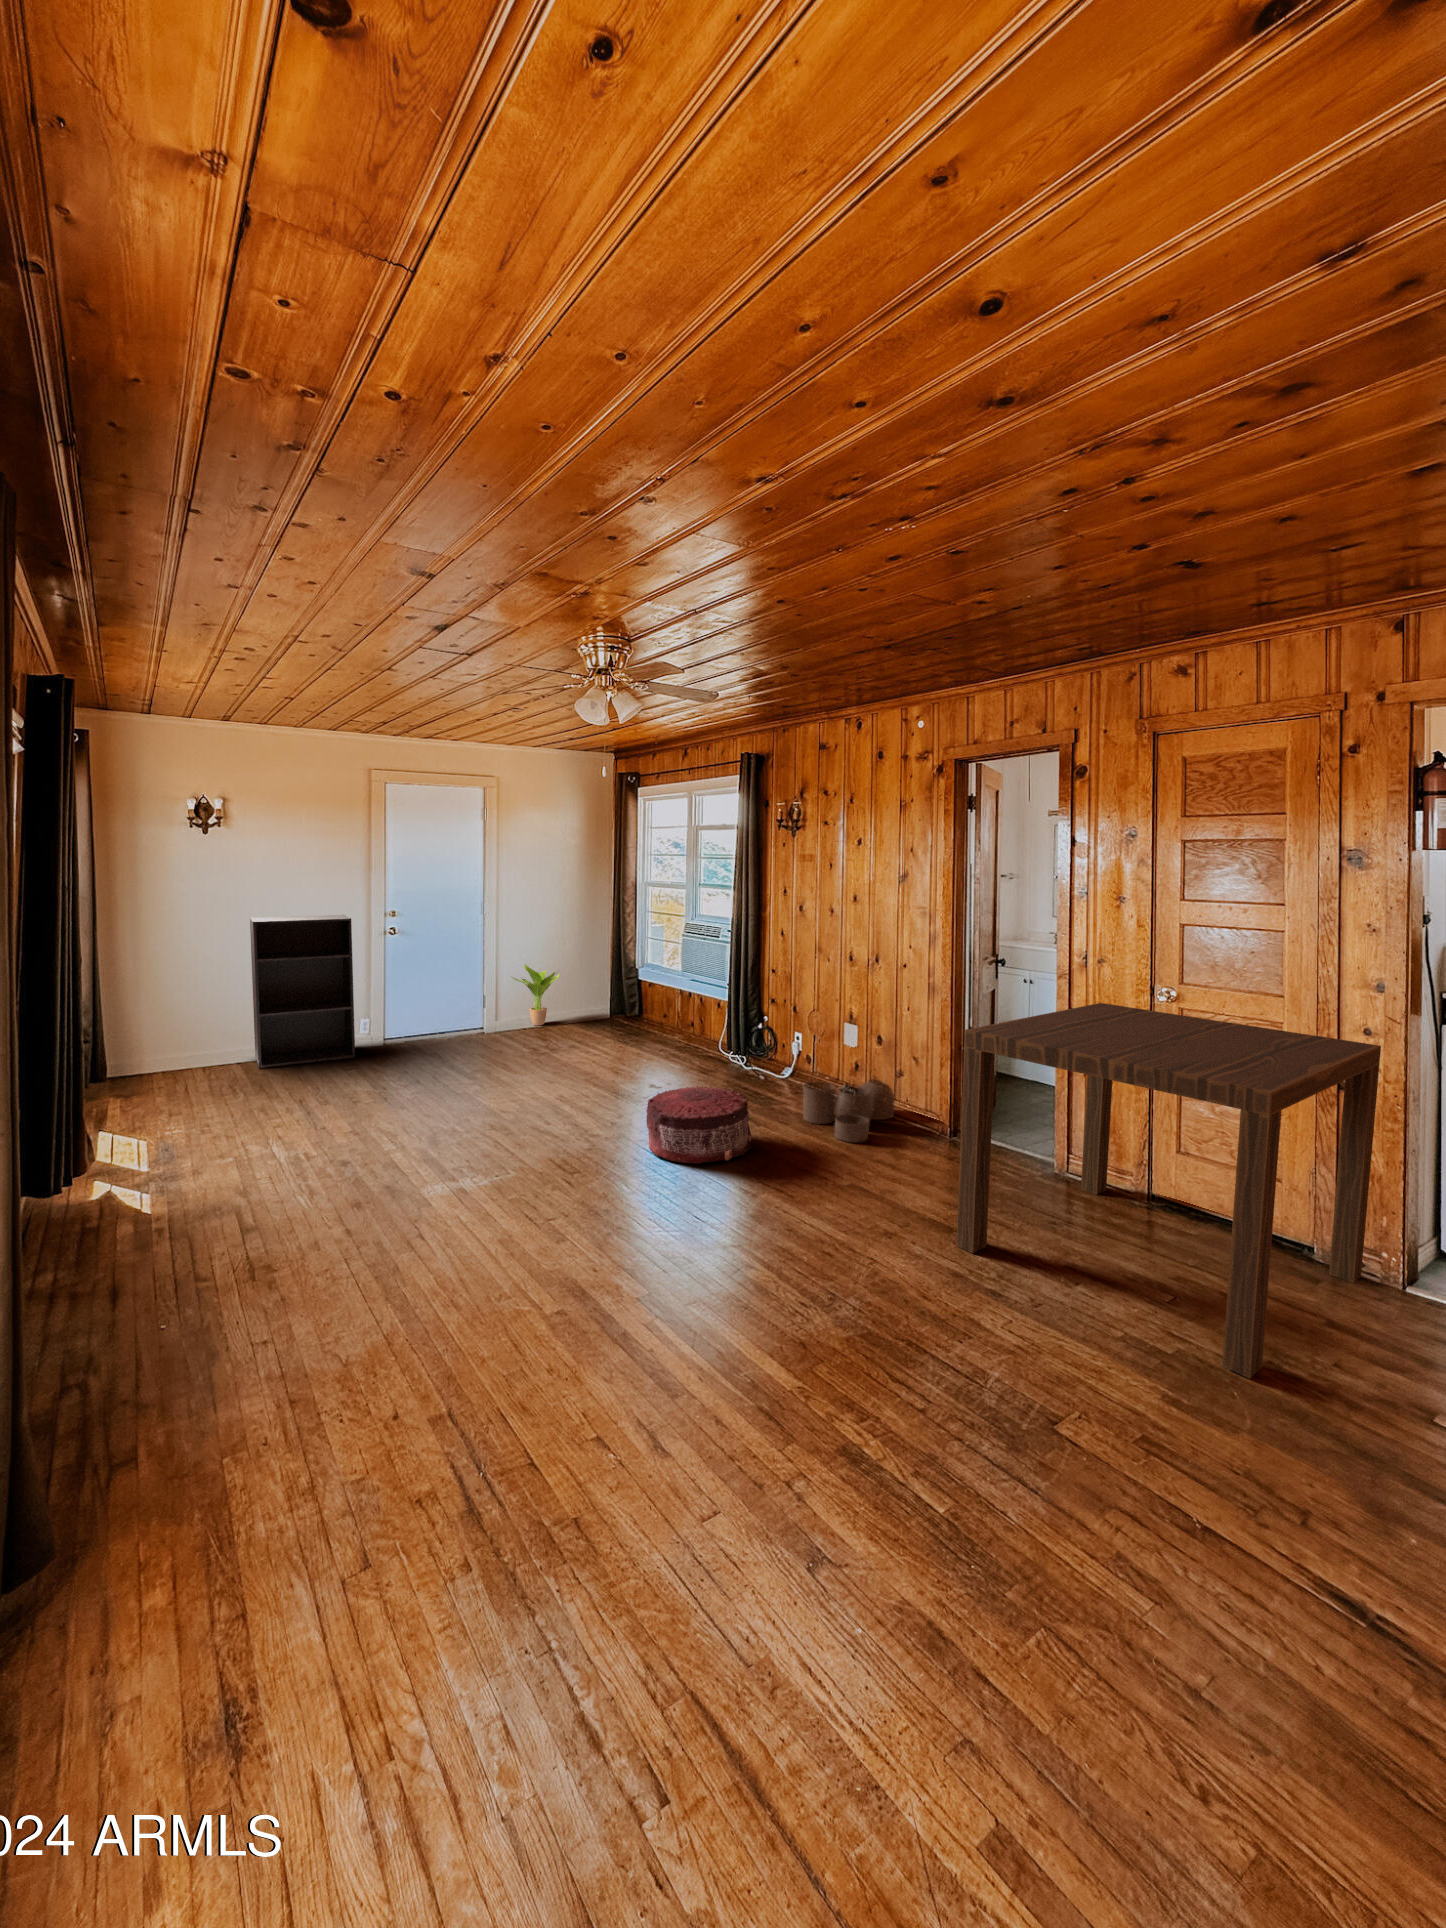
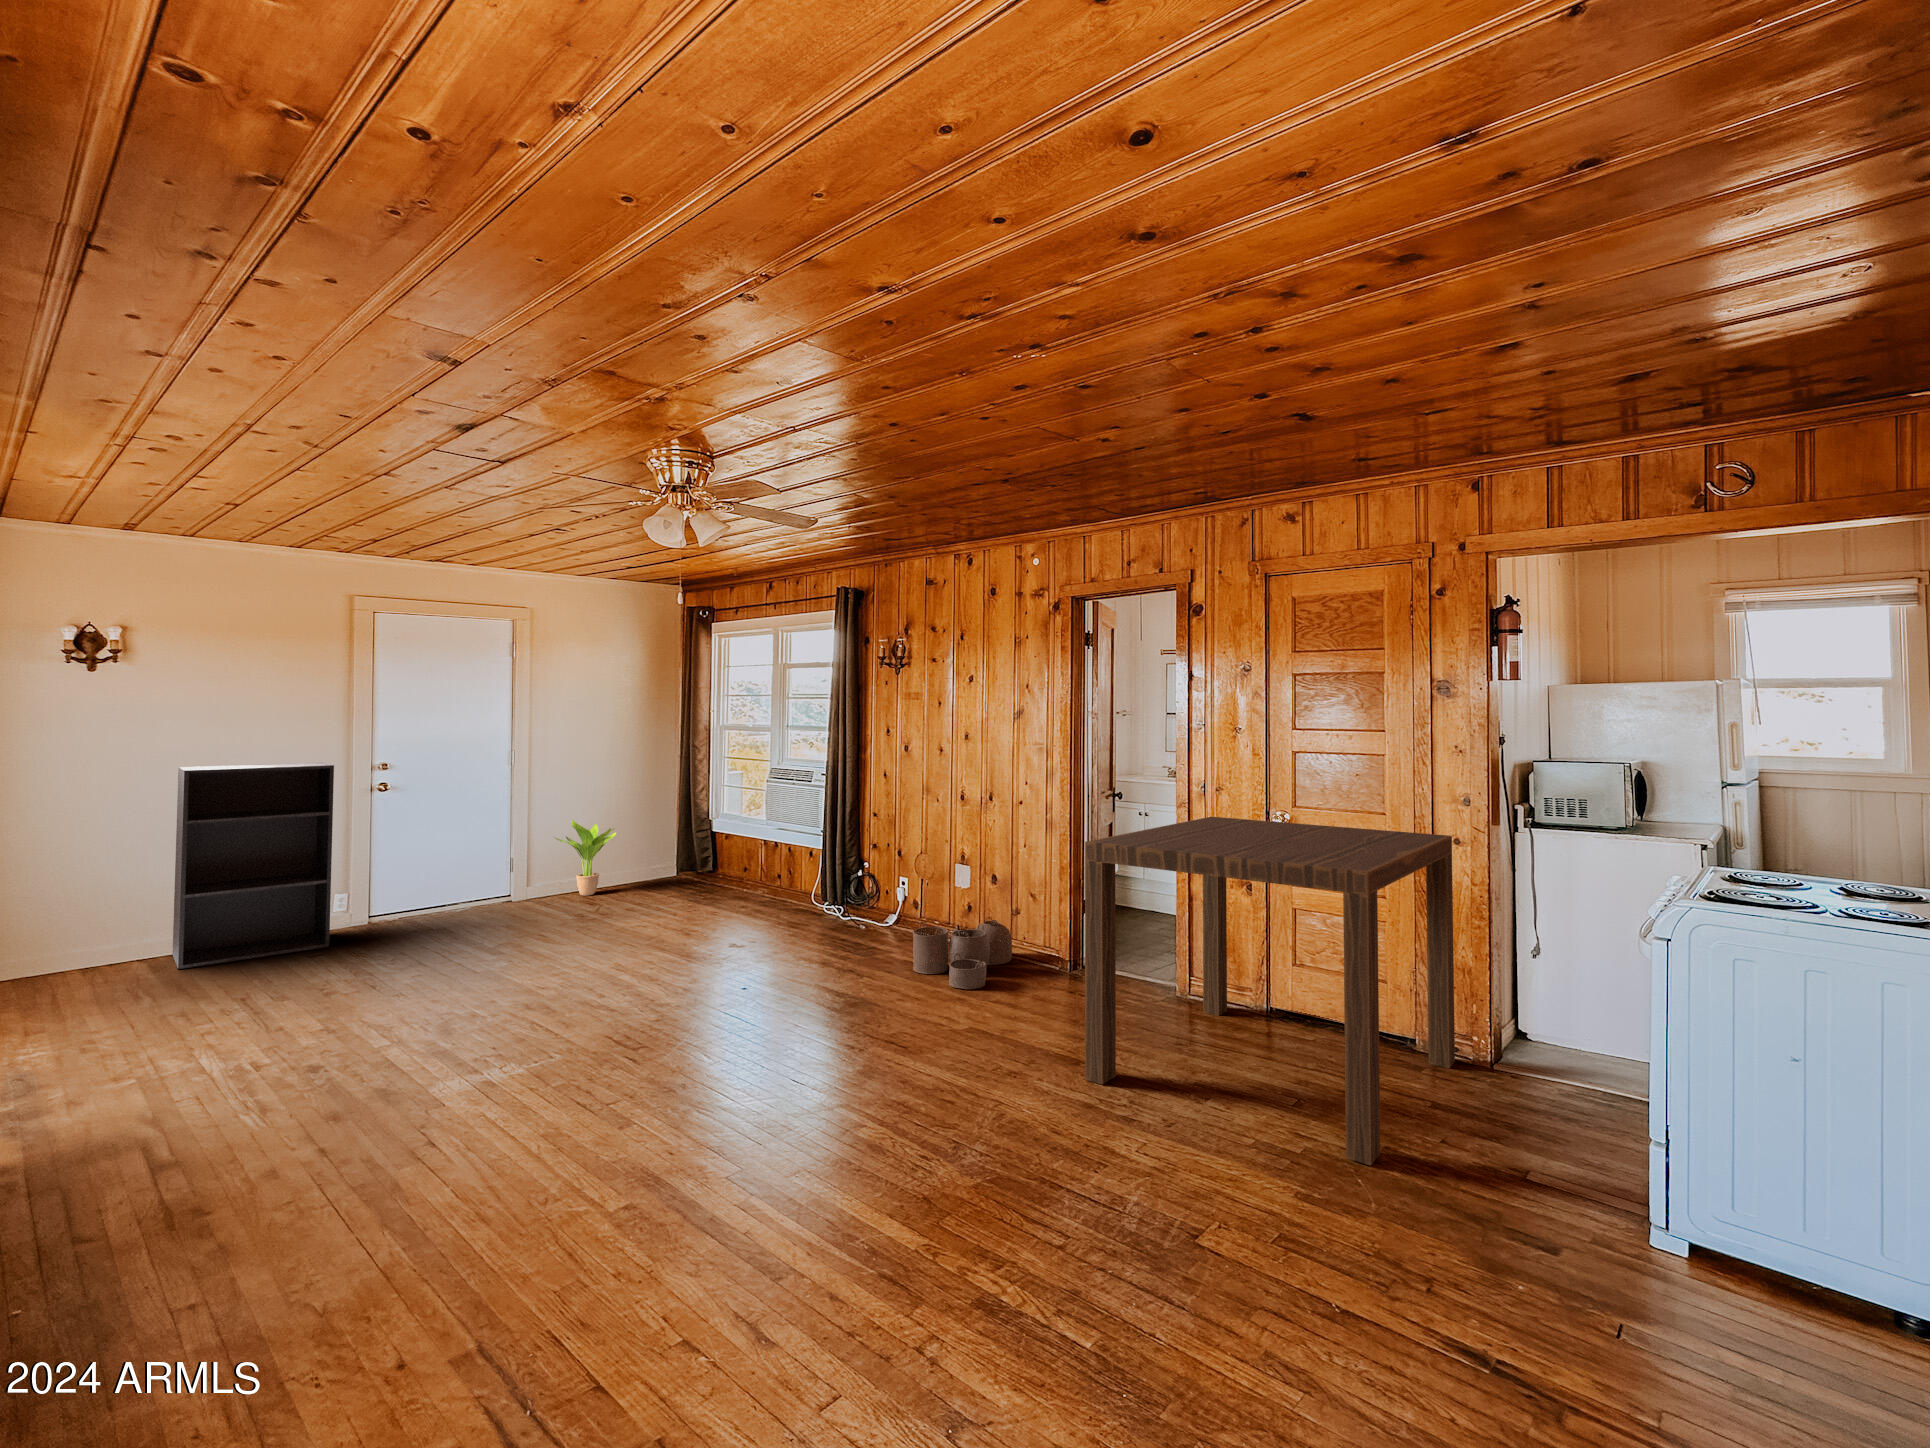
pouf: present [646,1086,752,1164] -> none [731,938,857,1027]

